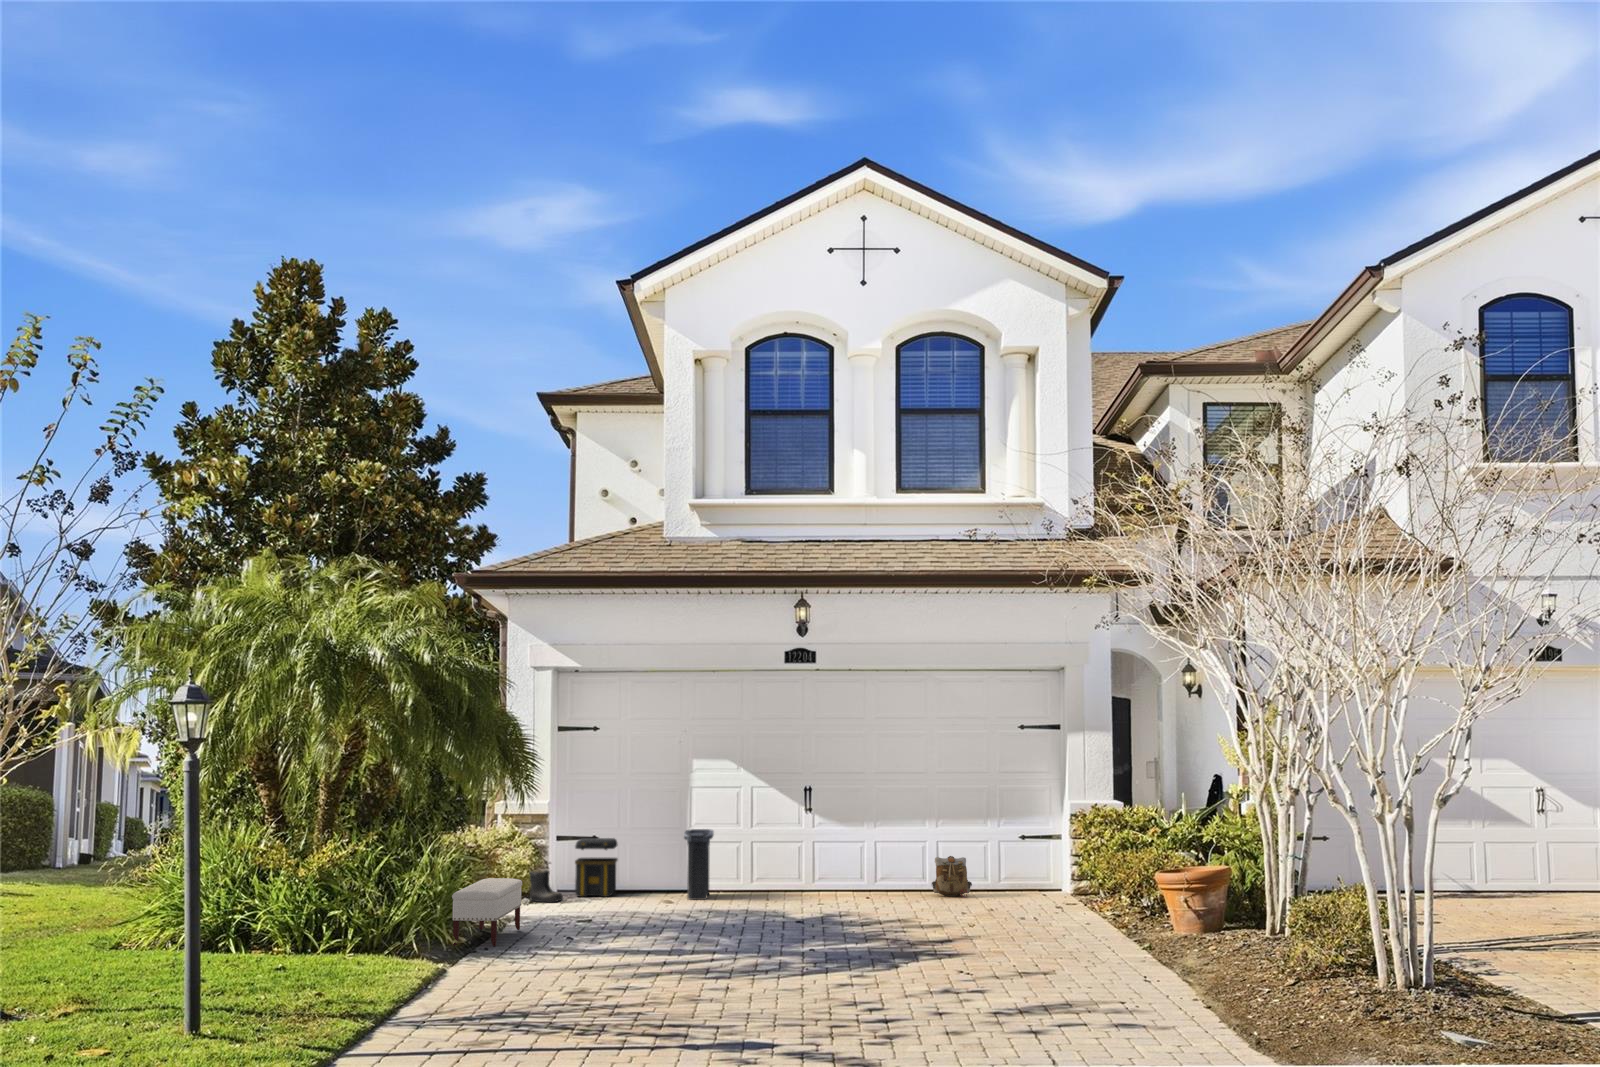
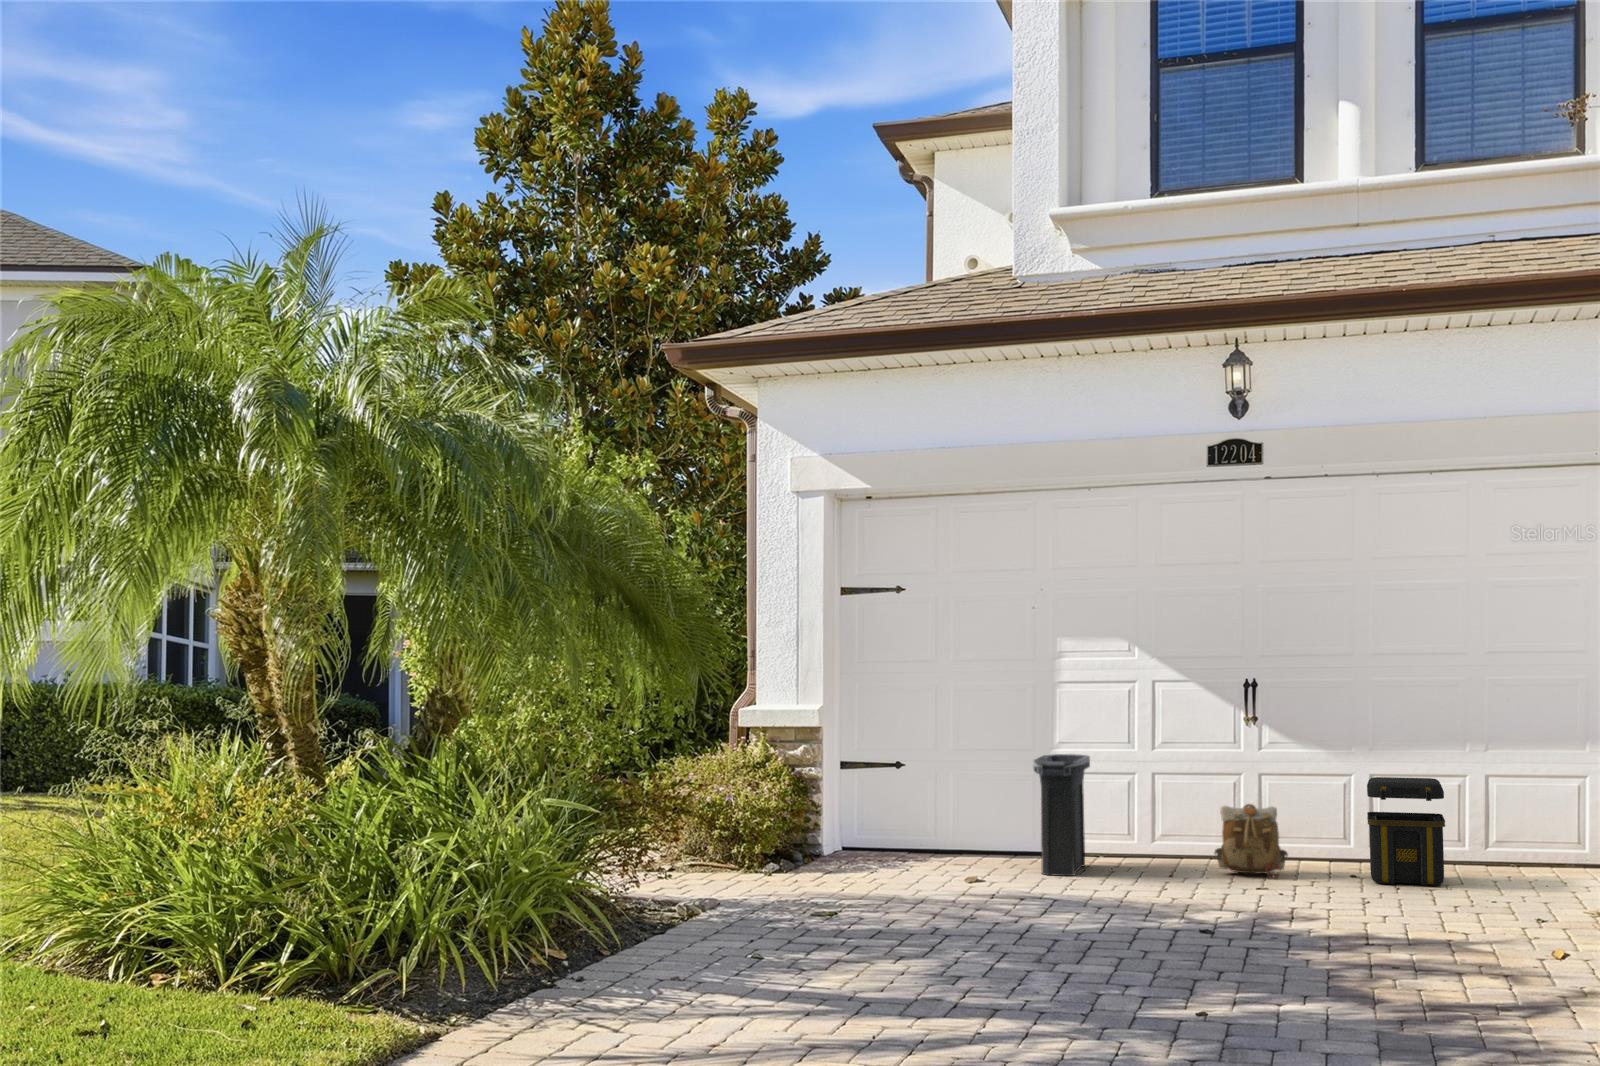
toolbox: present [575,838,618,897] -> present [1367,777,1445,886]
backpack: present [932,856,972,898] -> present [1215,804,1288,879]
boots: present [530,870,563,902] -> none [778,817,836,871]
bench: present [452,878,522,946] -> none [520,836,690,970]

